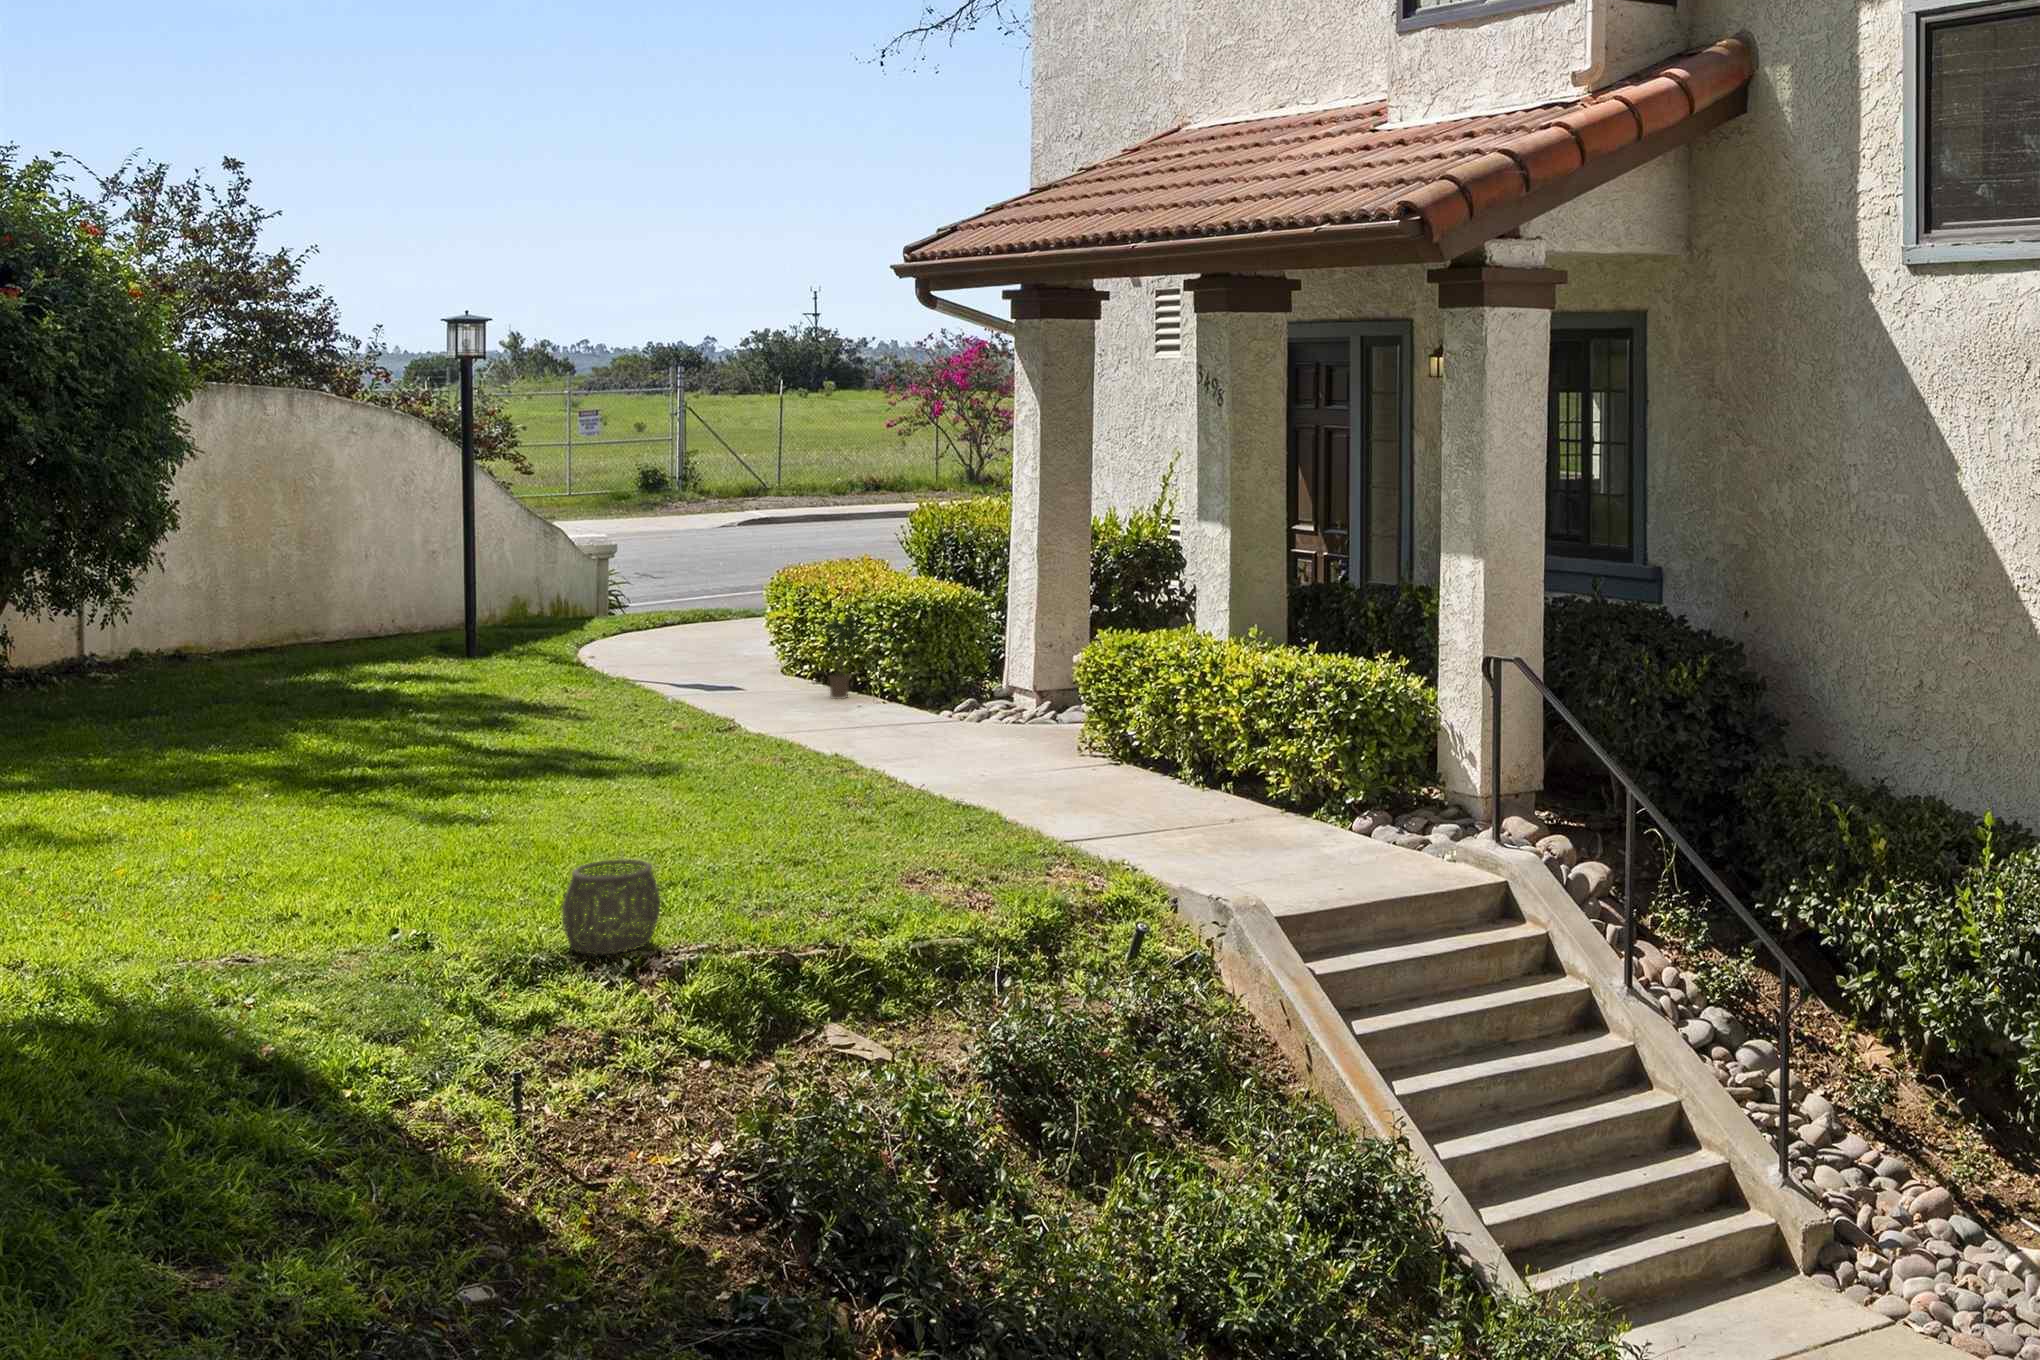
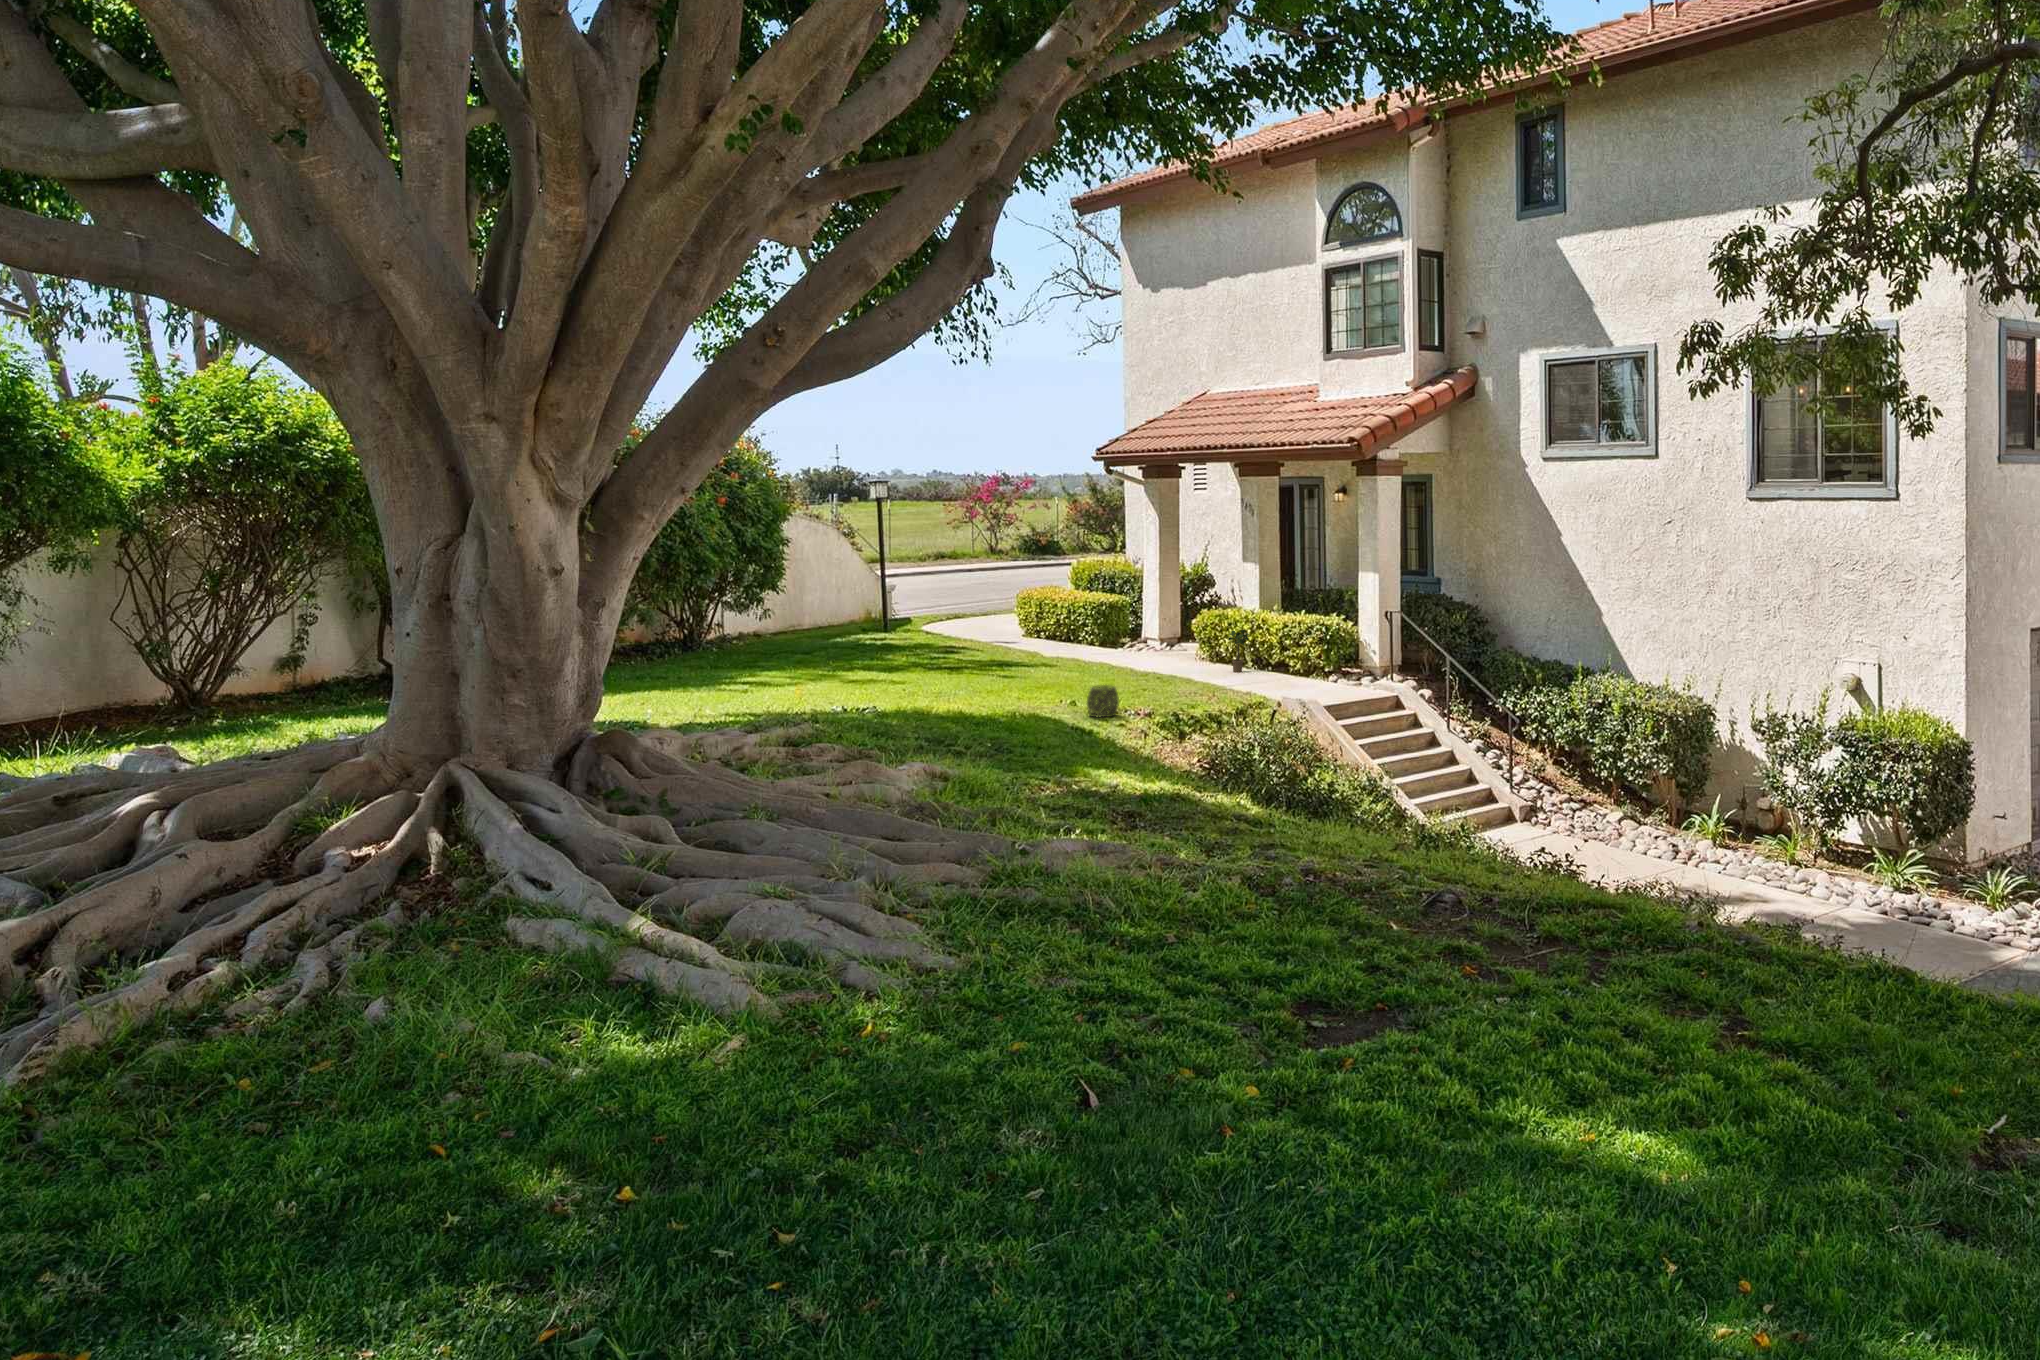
potted plant: present [823,618,867,699] -> present [1227,630,1250,673]

